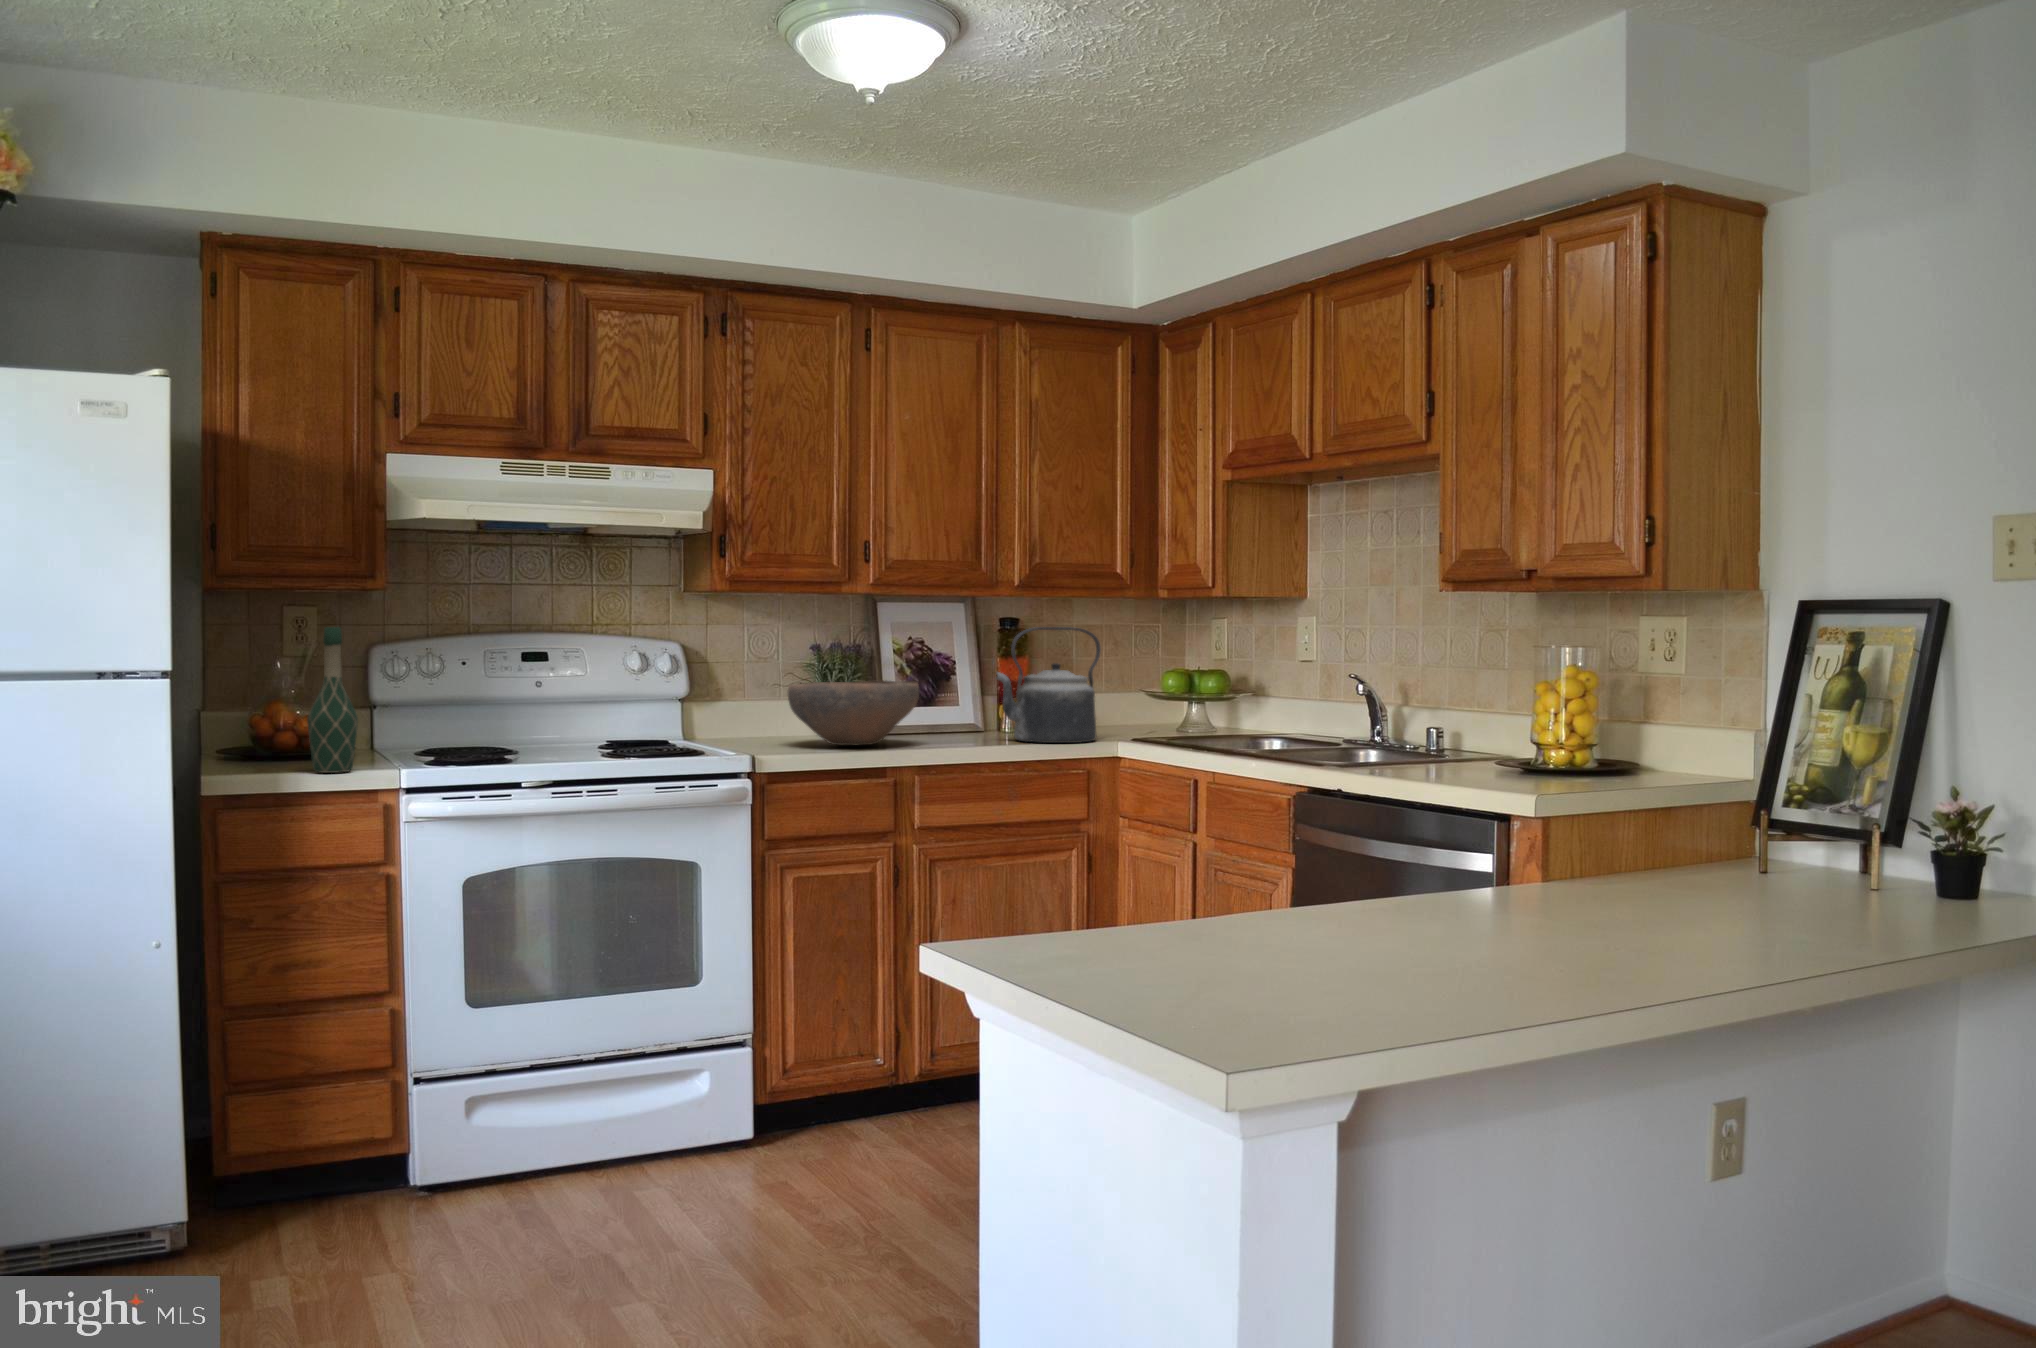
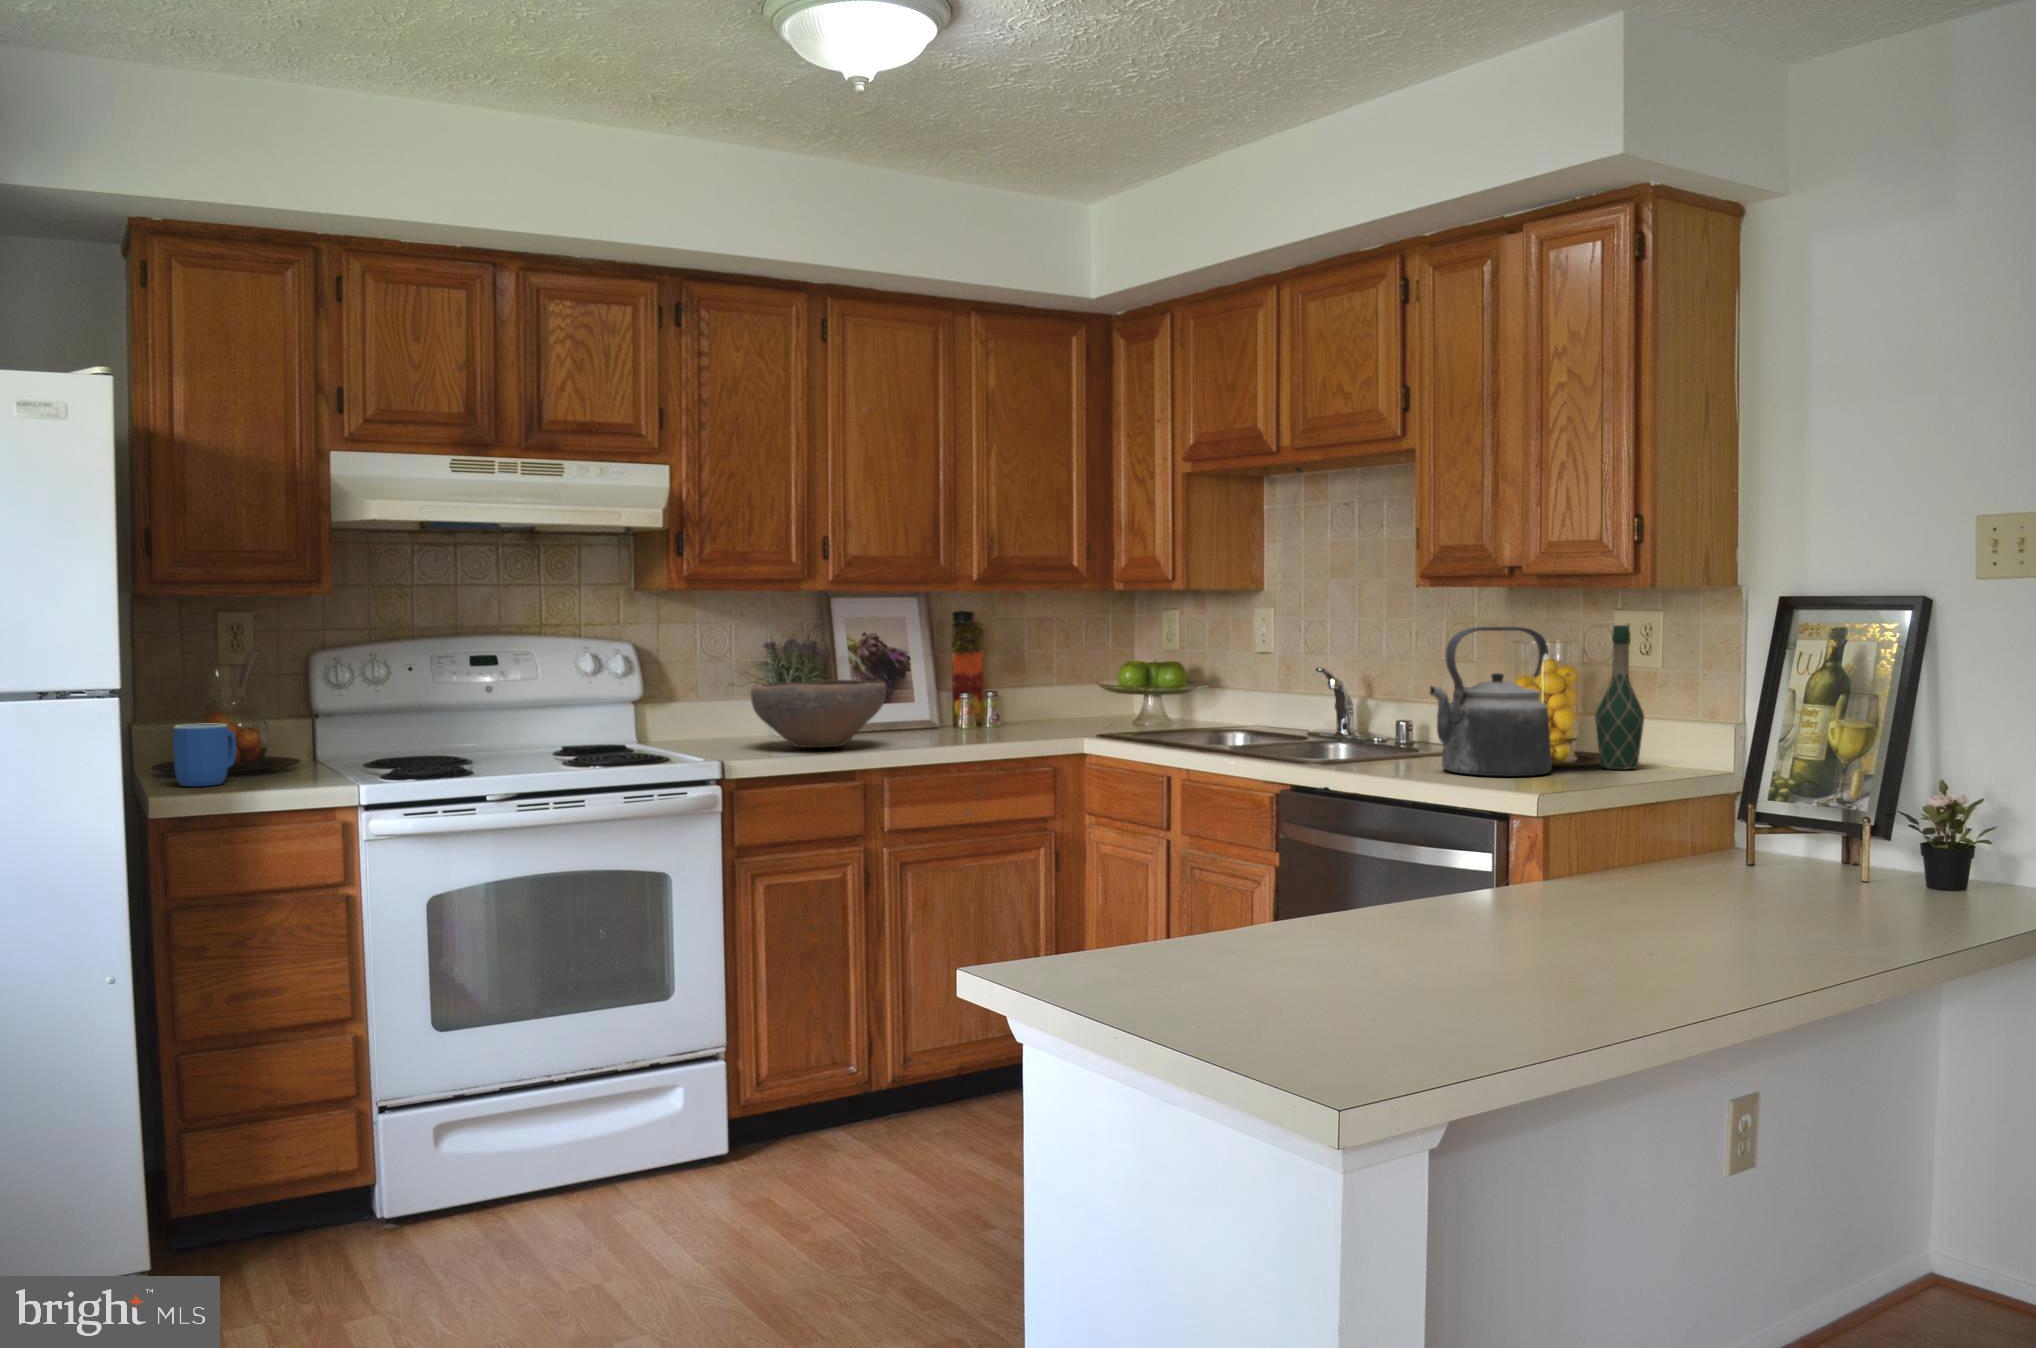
wine bottle: present [307,627,358,773] -> present [1595,625,1644,769]
kettle: present [996,627,1101,743] -> present [1429,627,1552,776]
mug: none [235,709,295,768] -> present [173,724,236,786]

